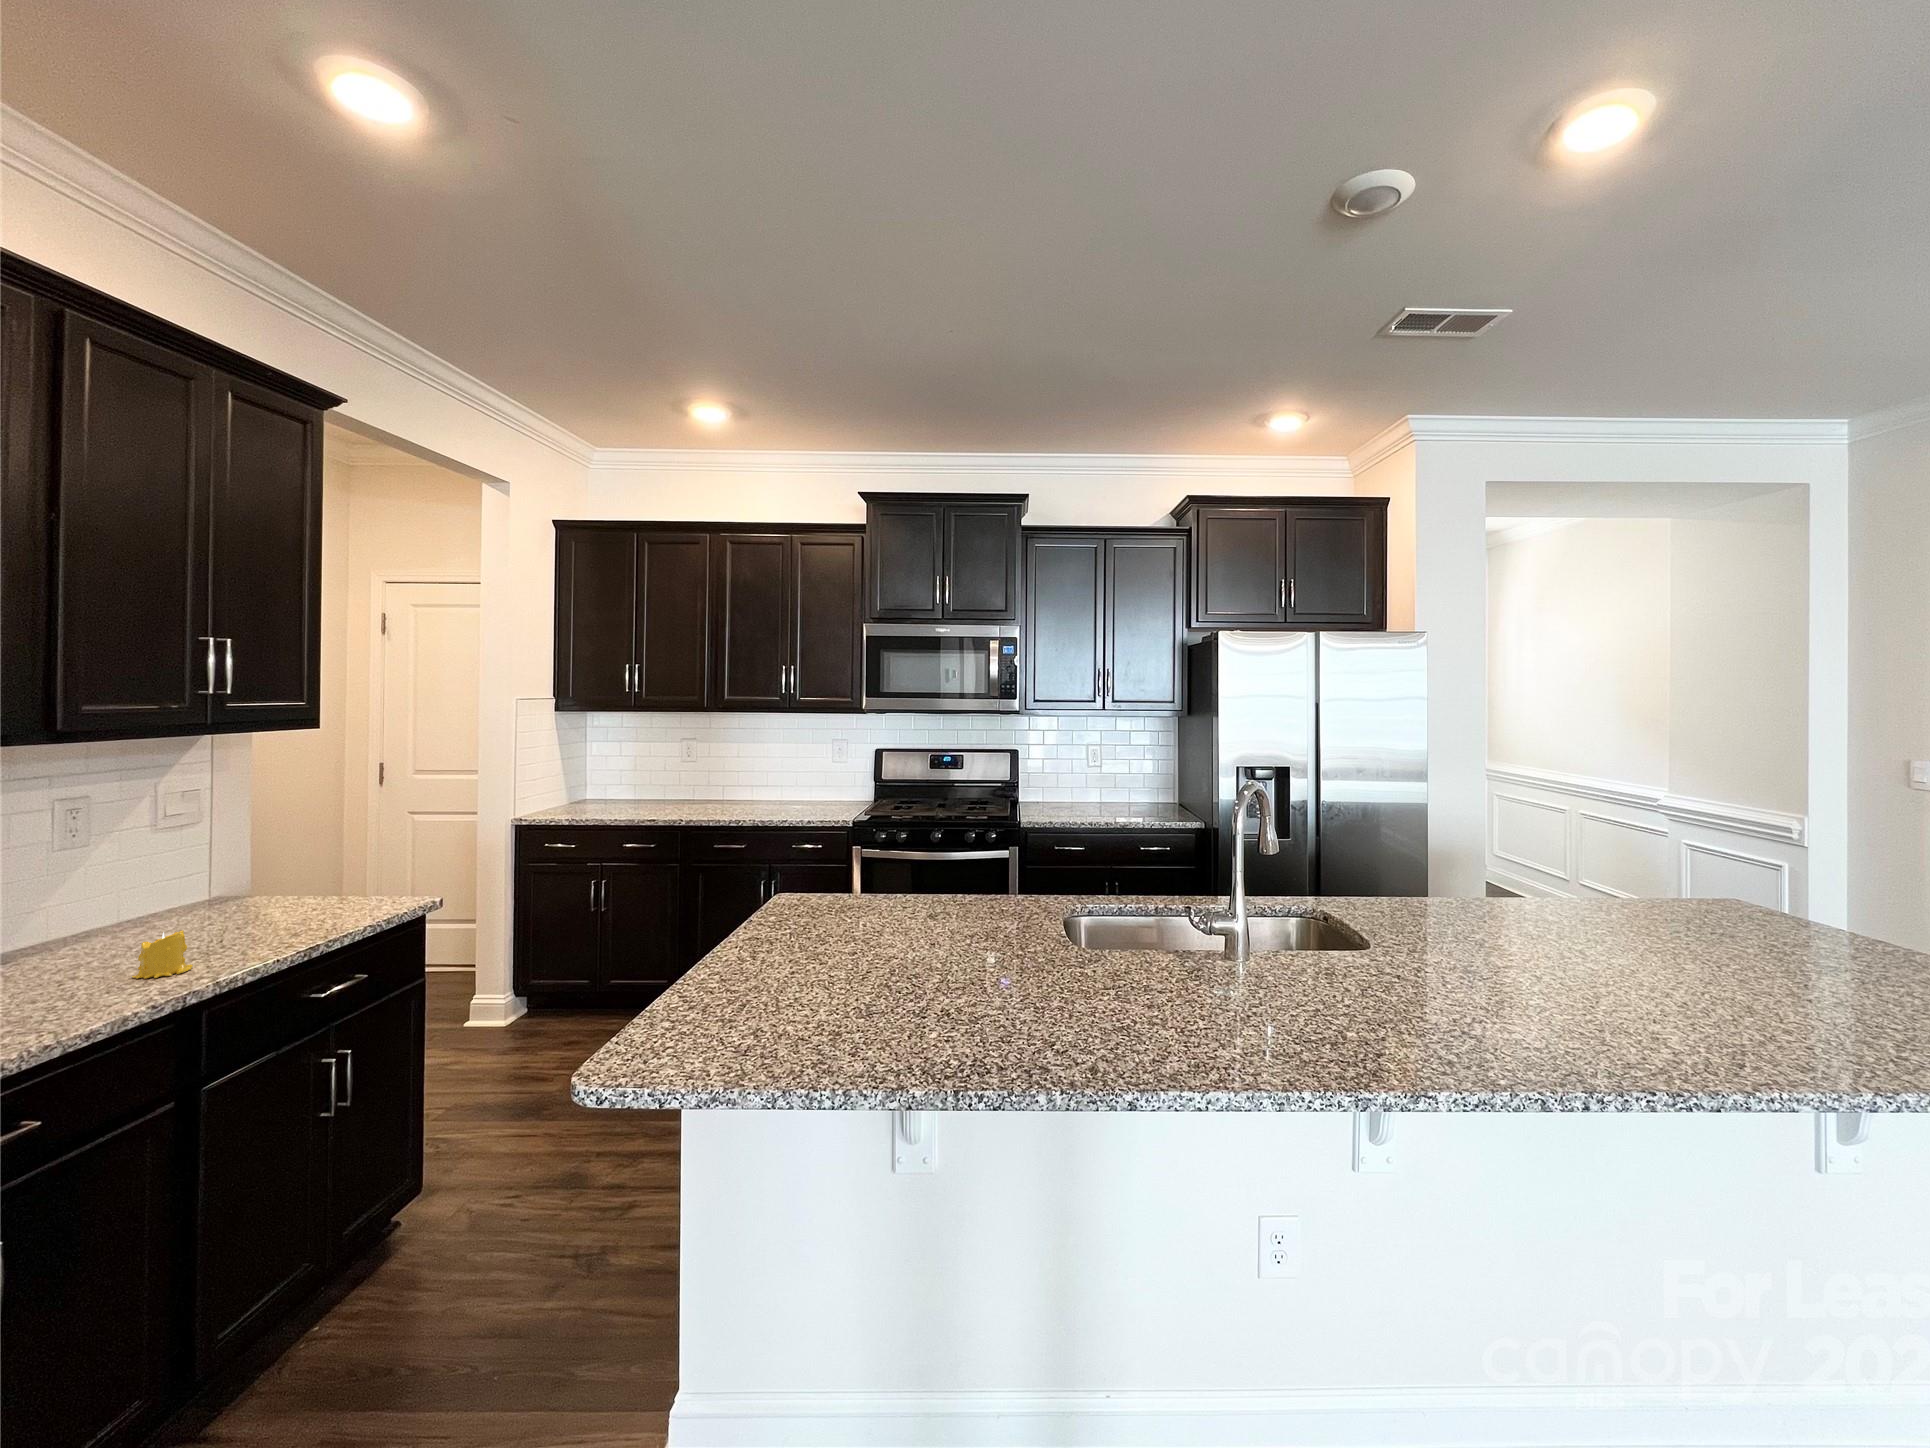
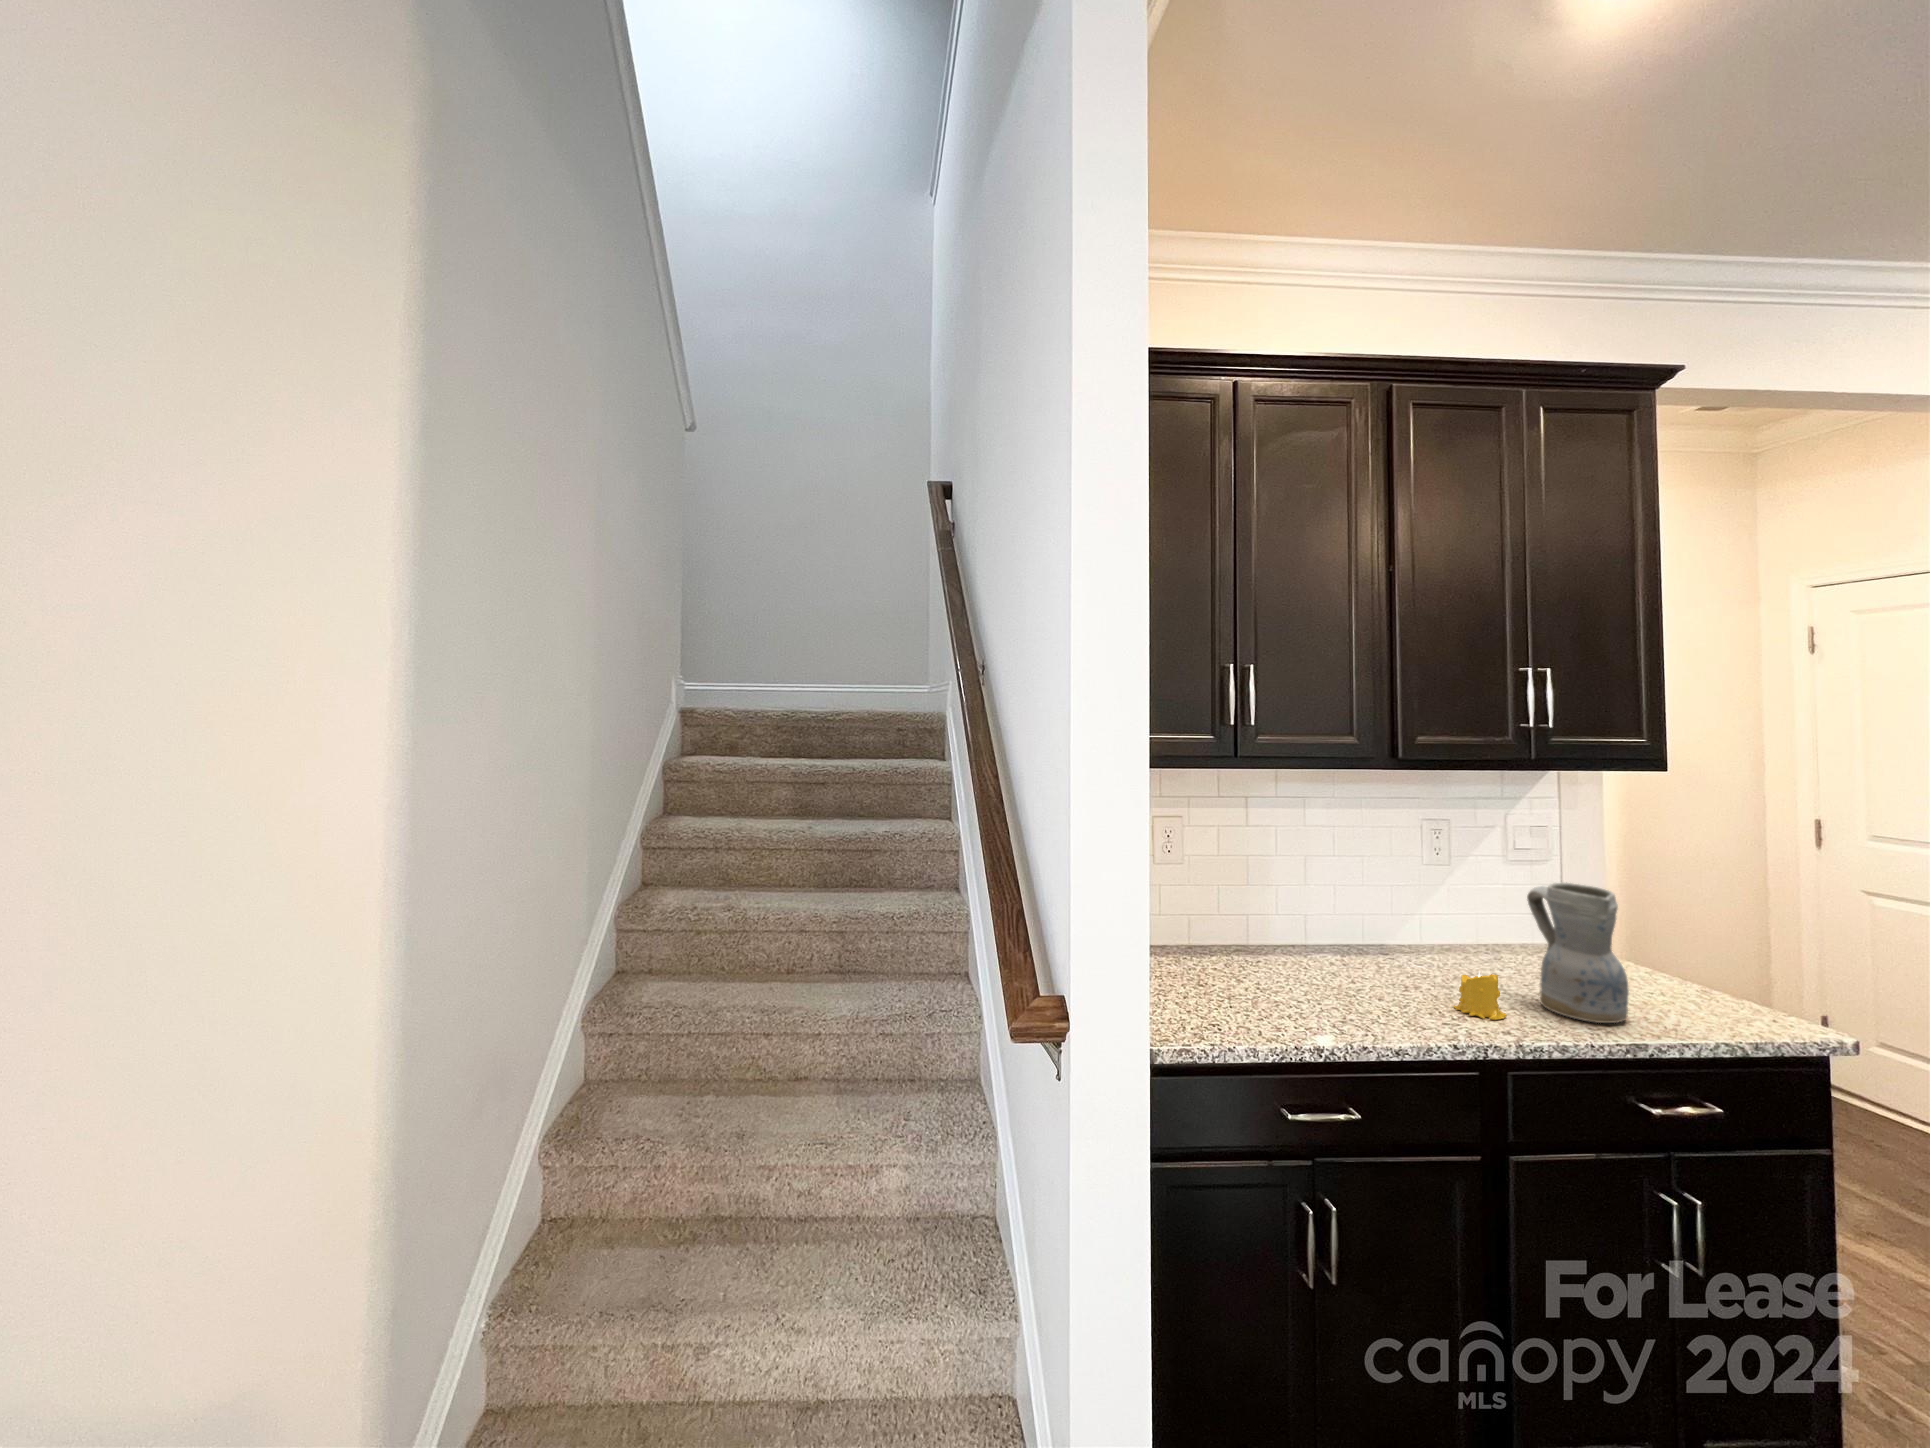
ceramic pitcher: none [205,830,299,950] -> present [1527,883,1629,1023]

